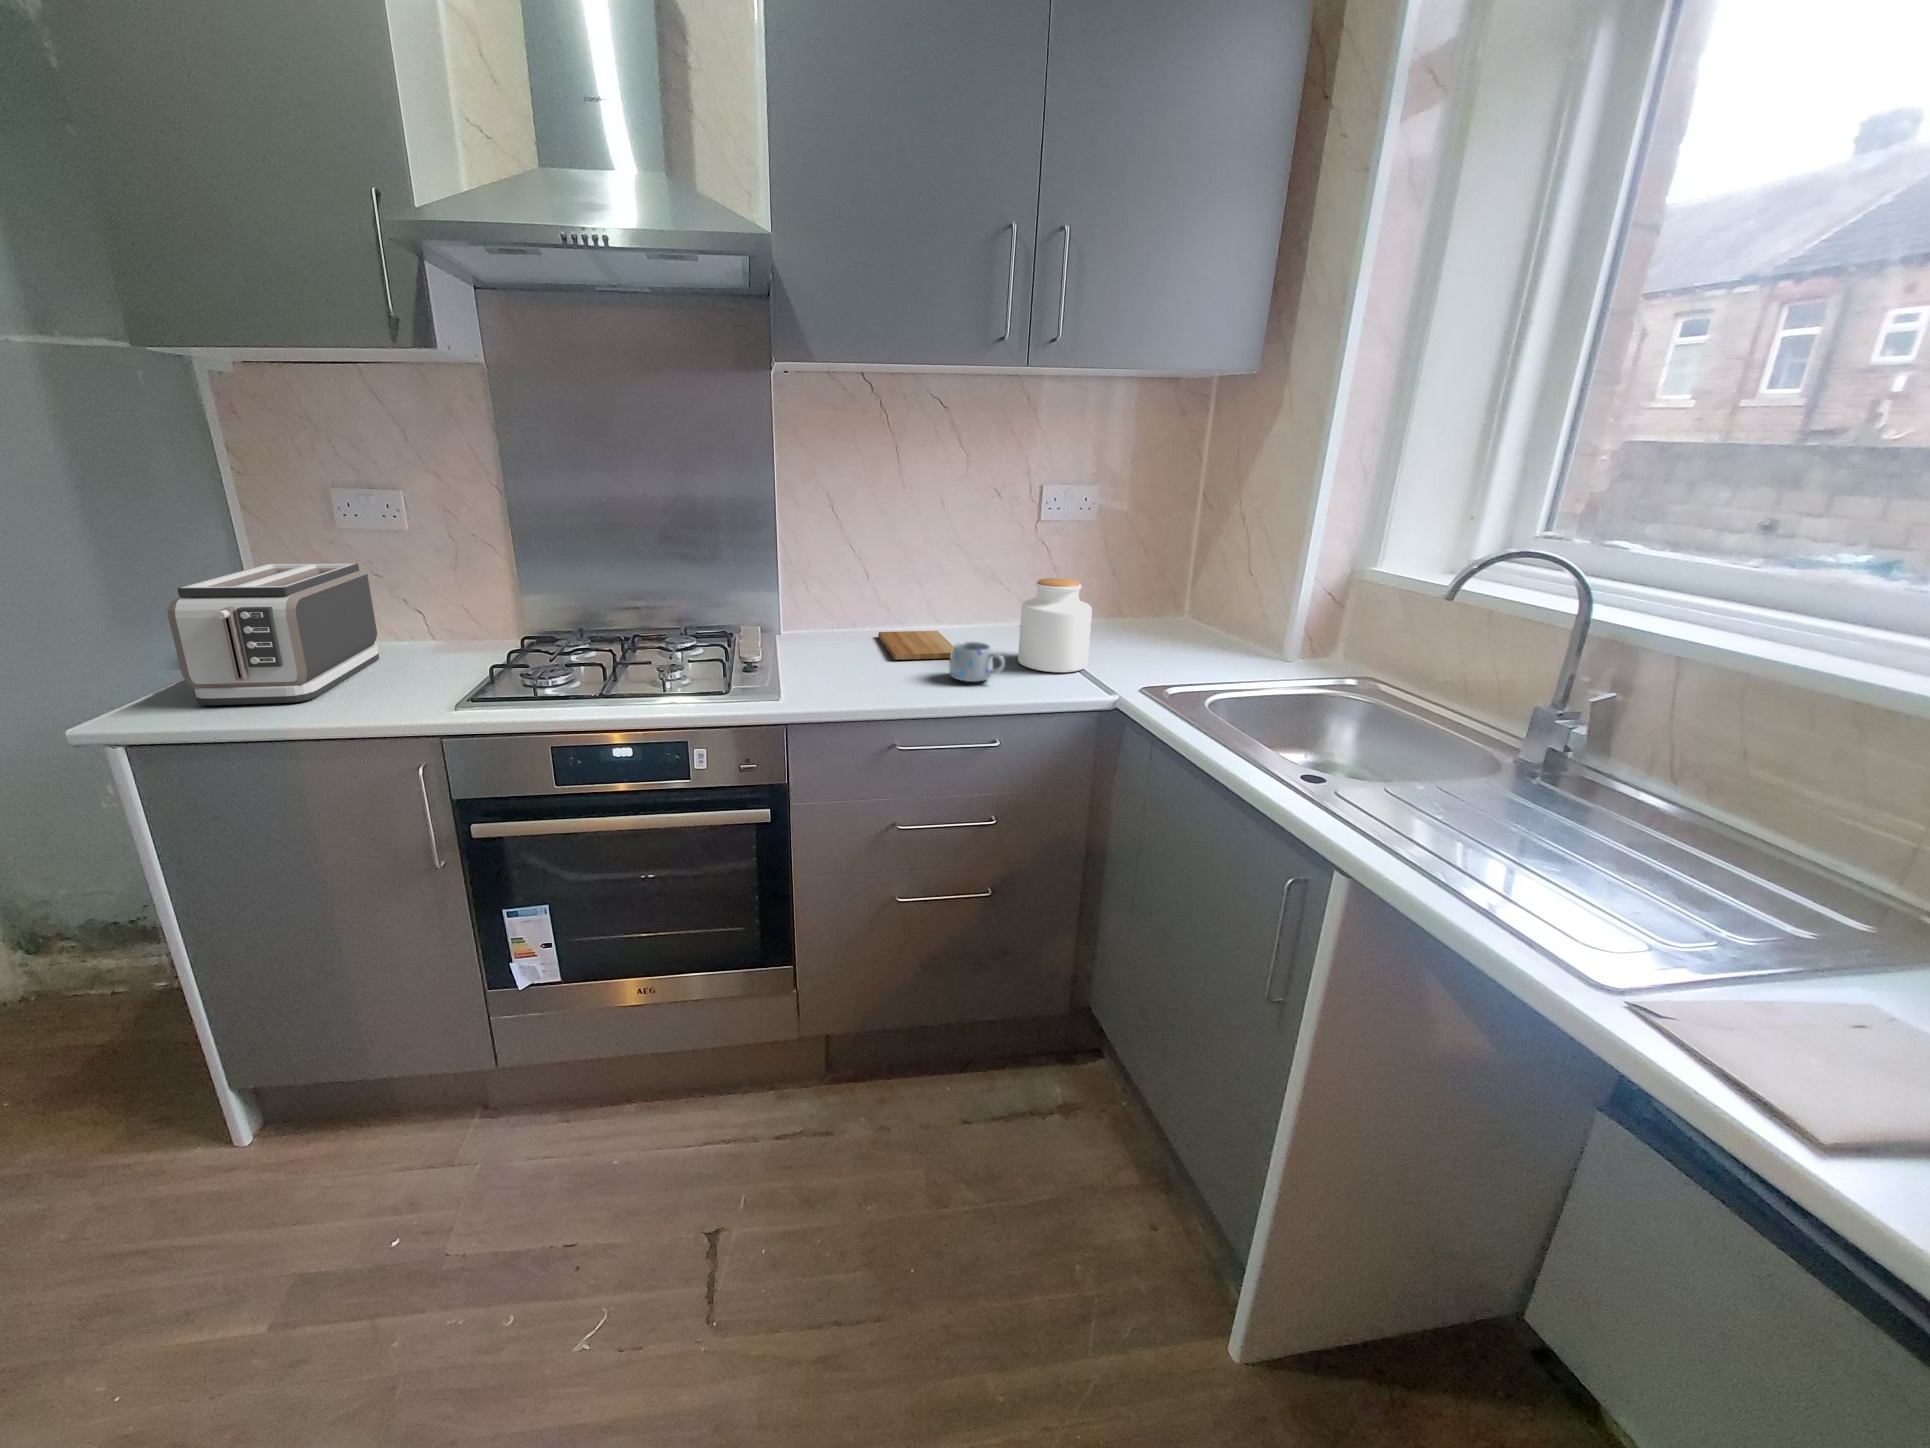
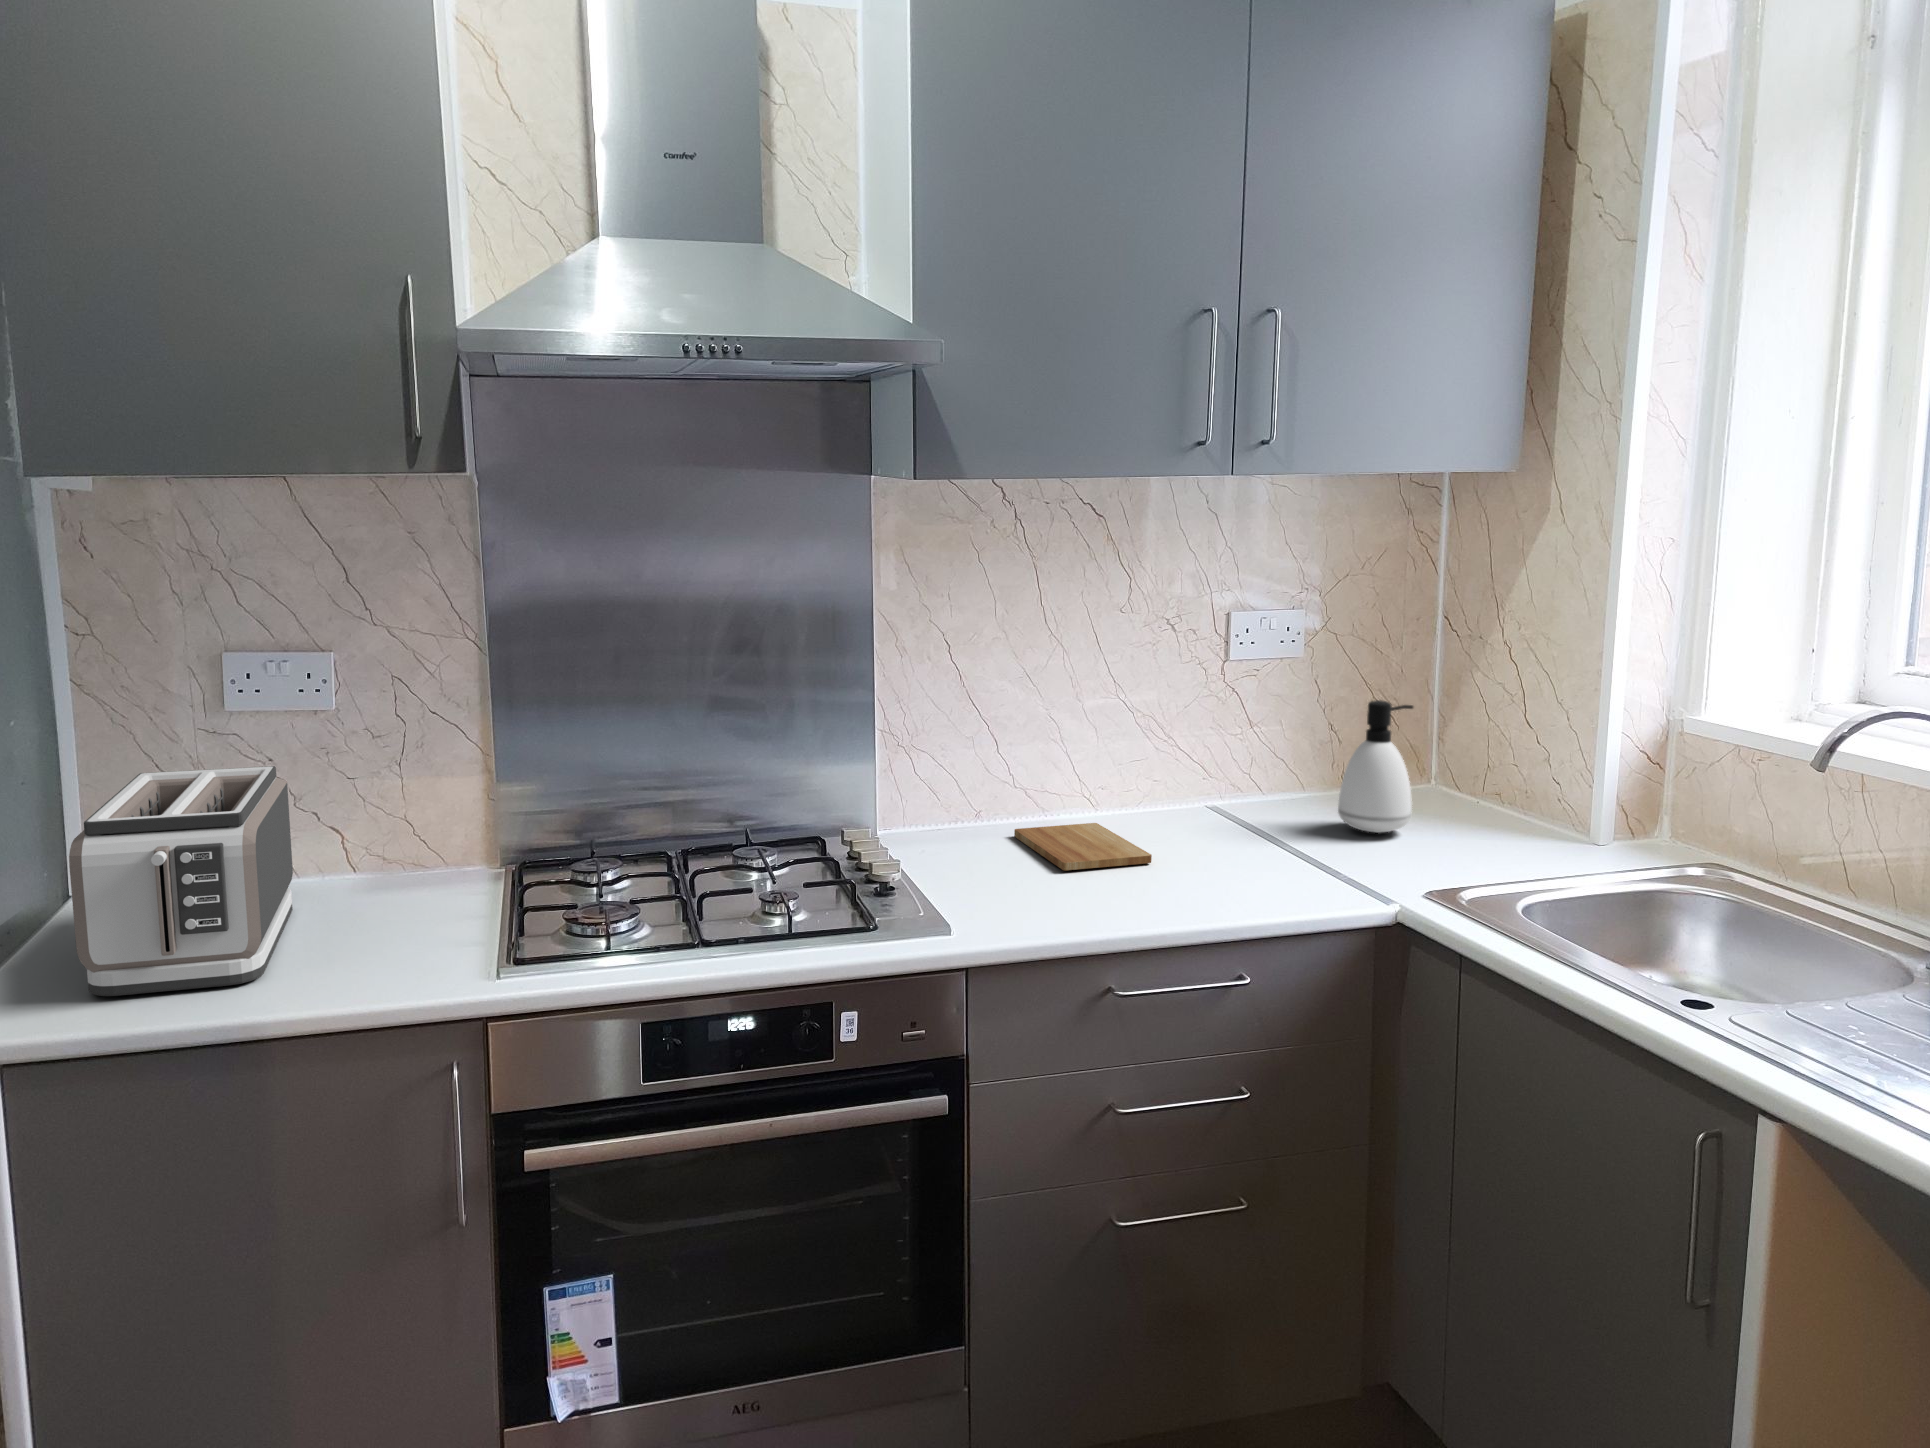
soap dispenser: none [1106,552,1165,646] -> present [1338,700,1413,833]
jar: present [1018,578,1092,672] -> none [1235,744,1338,877]
mug: present [949,642,1005,682] -> none [1157,840,1240,898]

